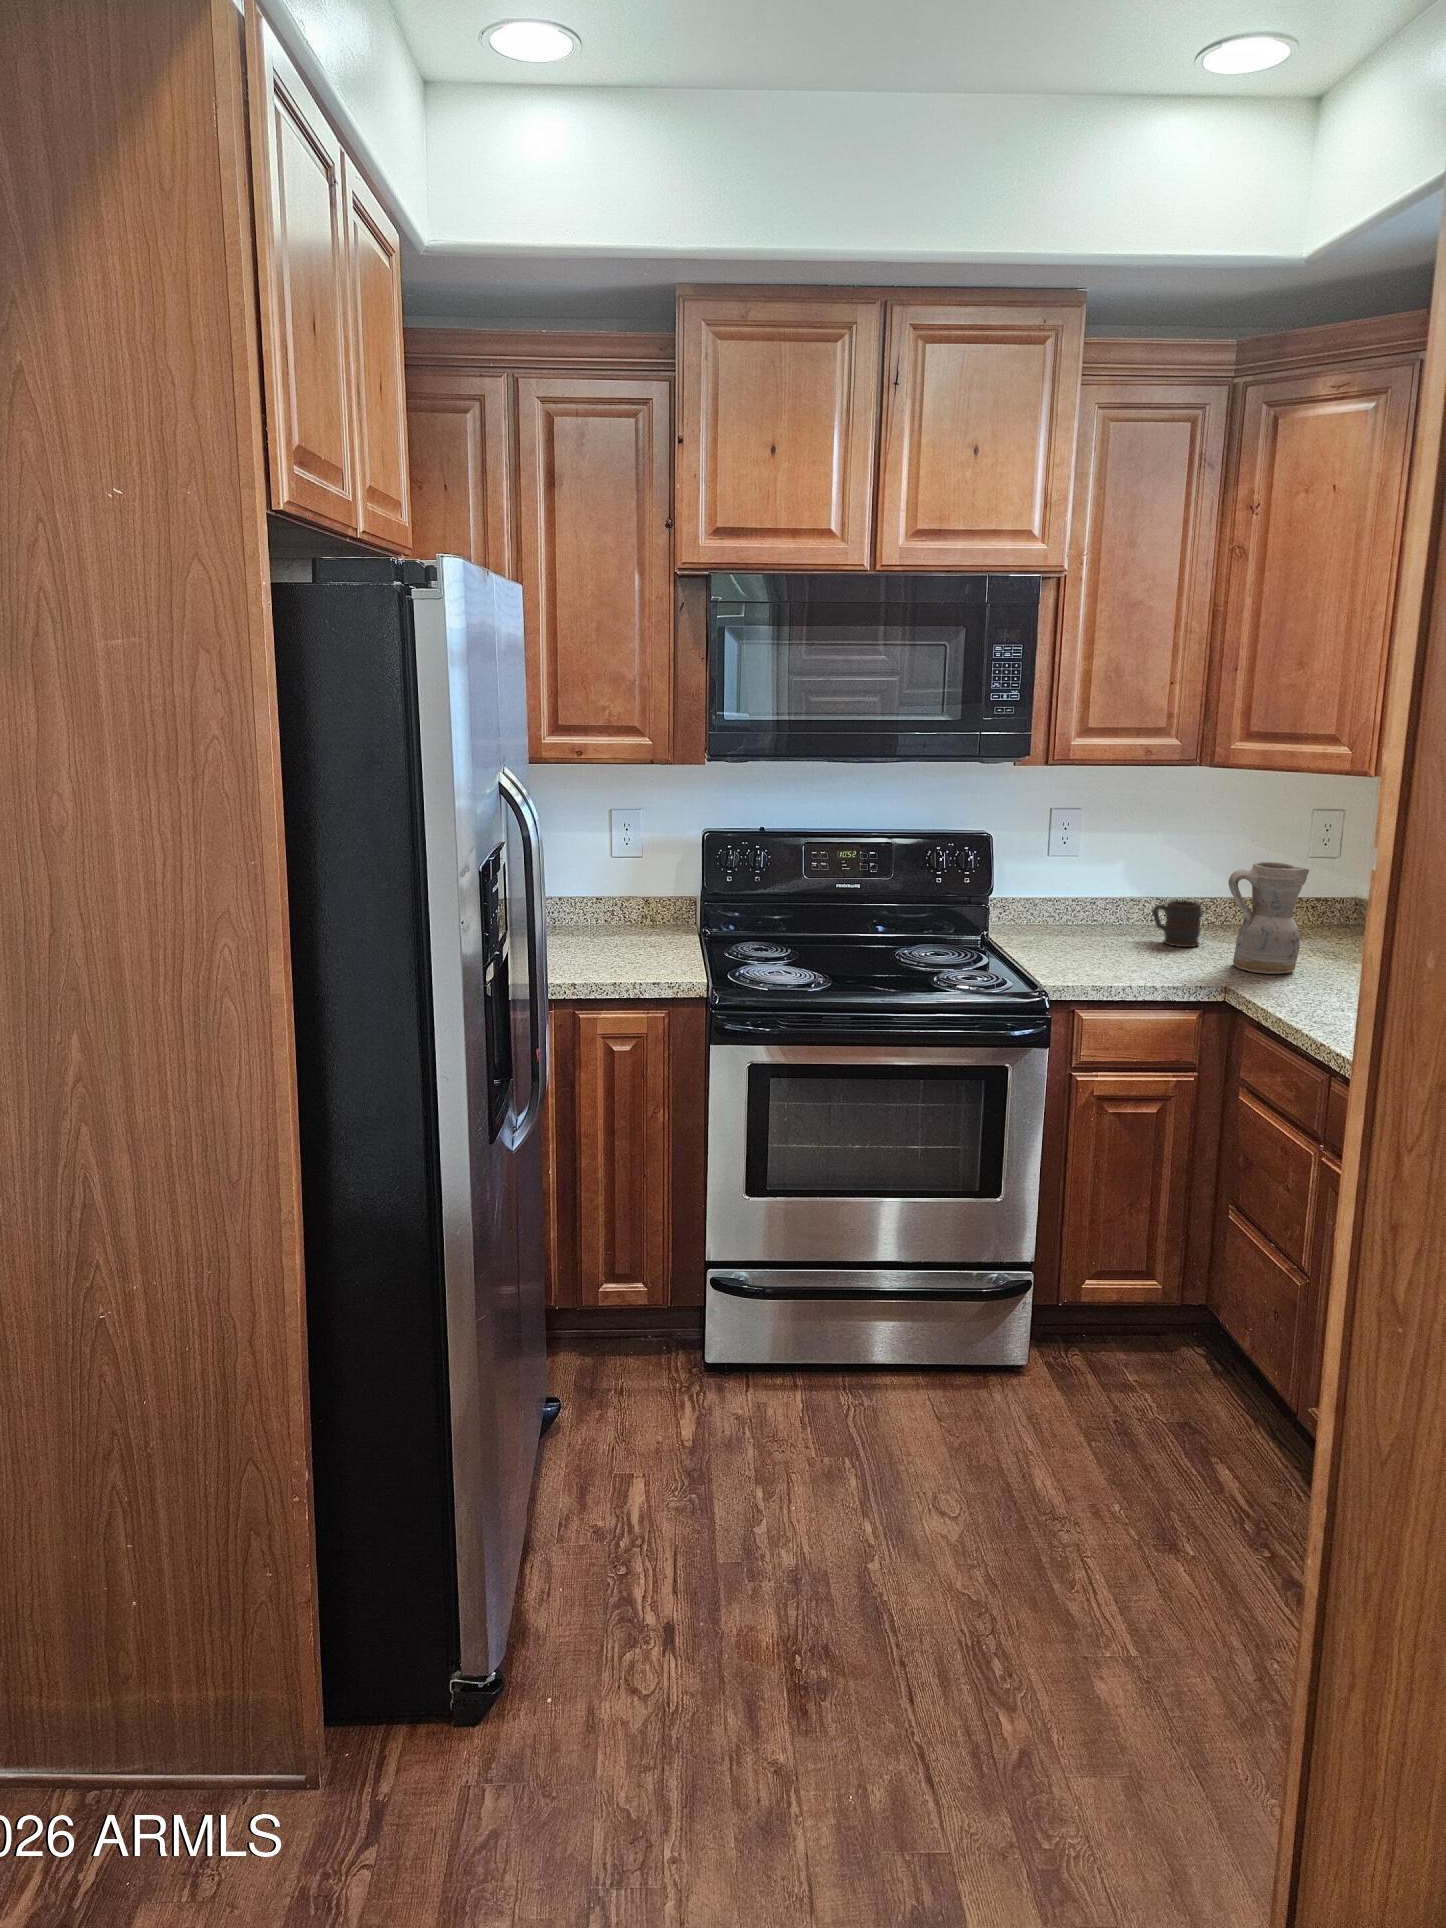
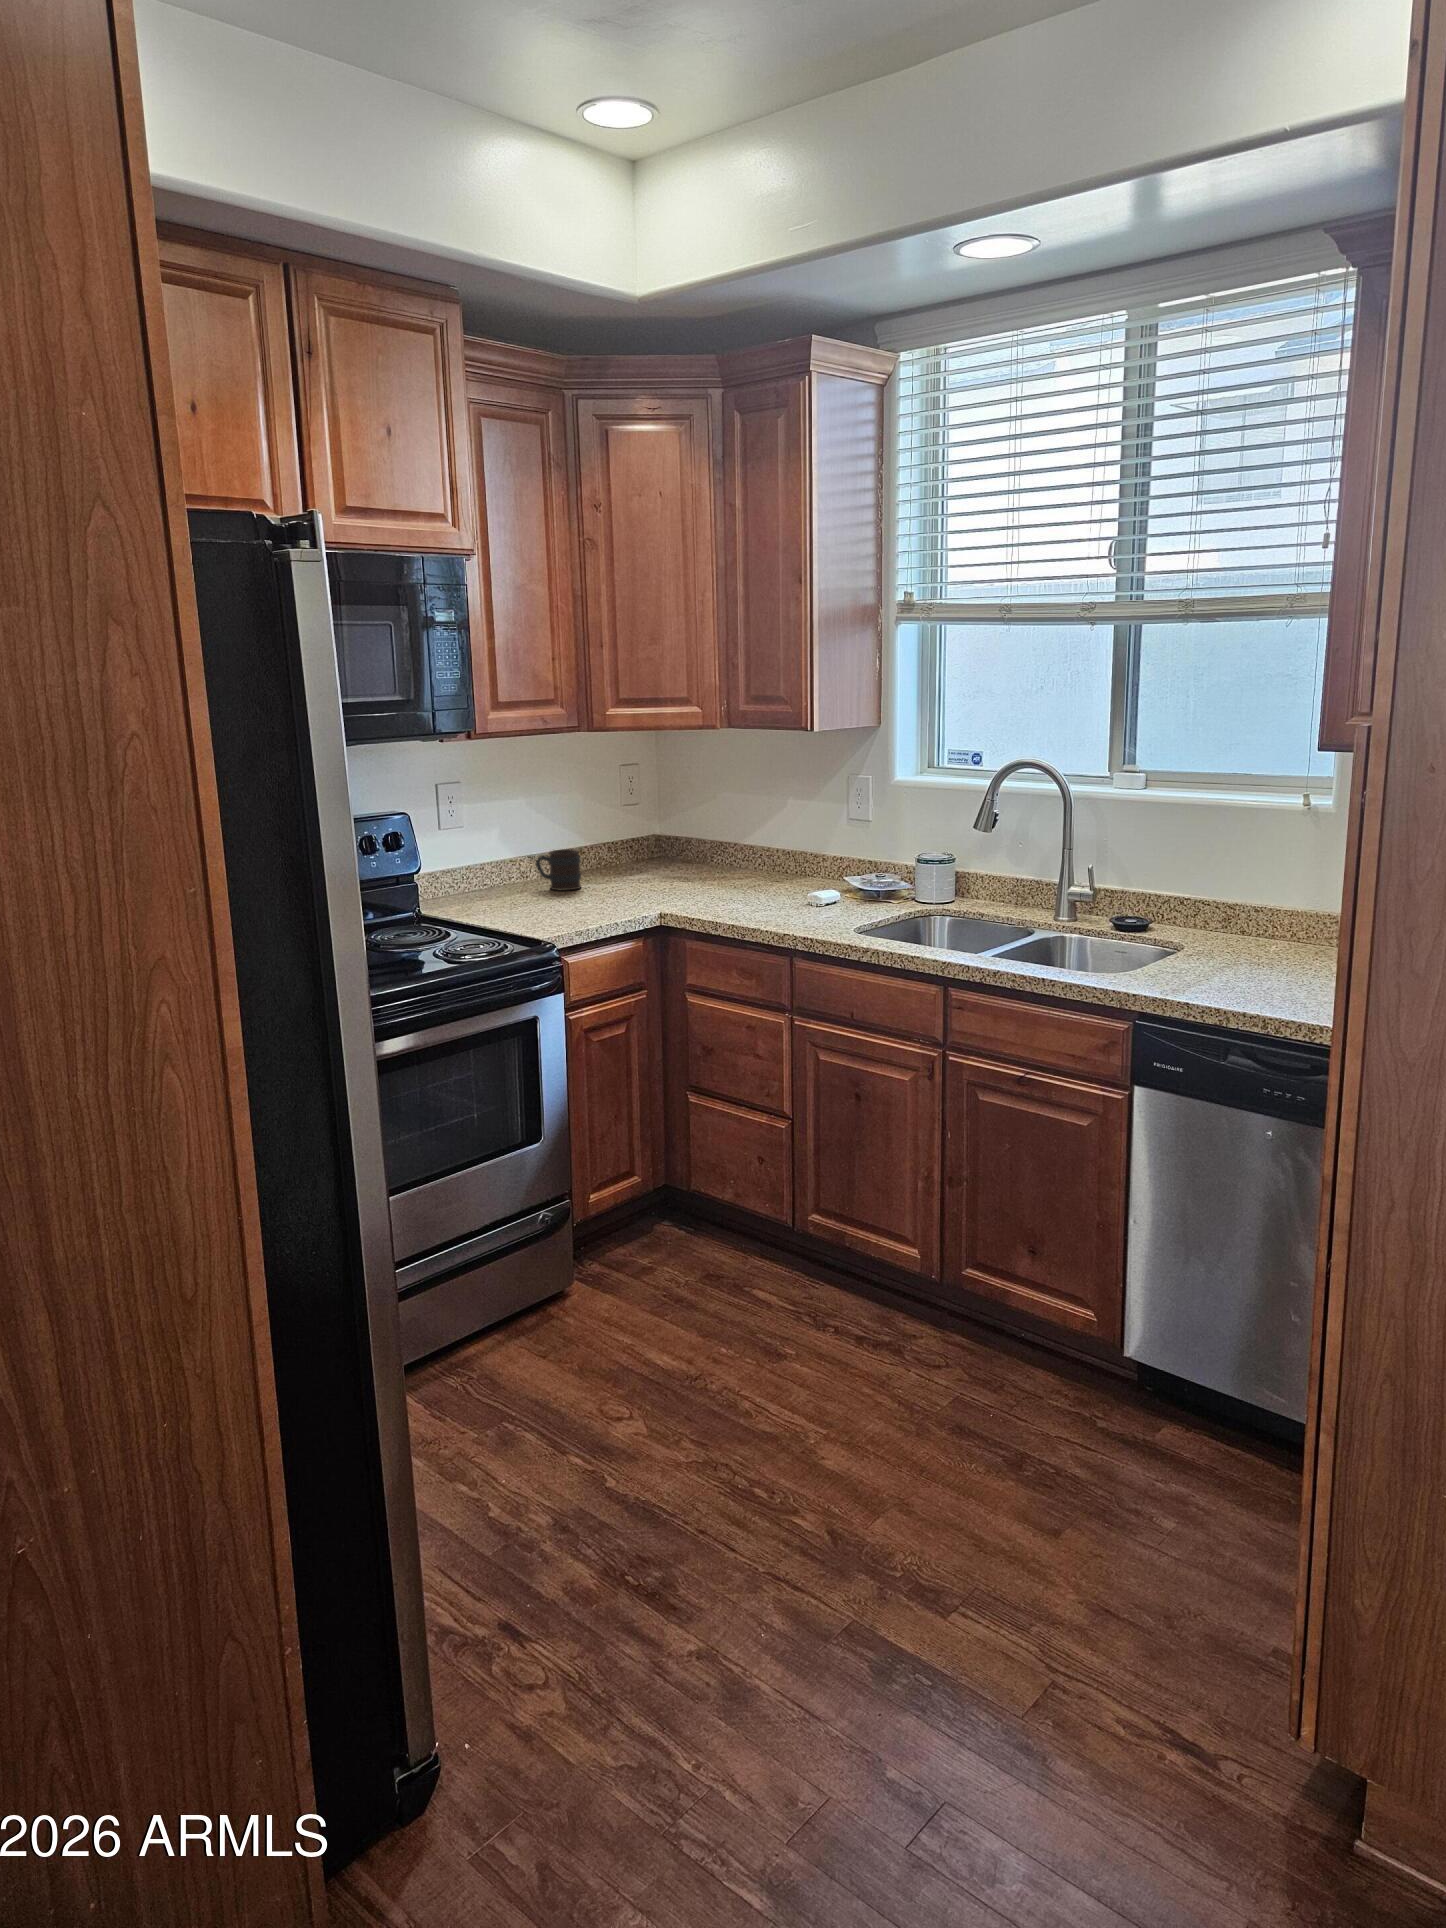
ceramic pitcher: present [1228,862,1309,974] -> none [622,803,679,898]

